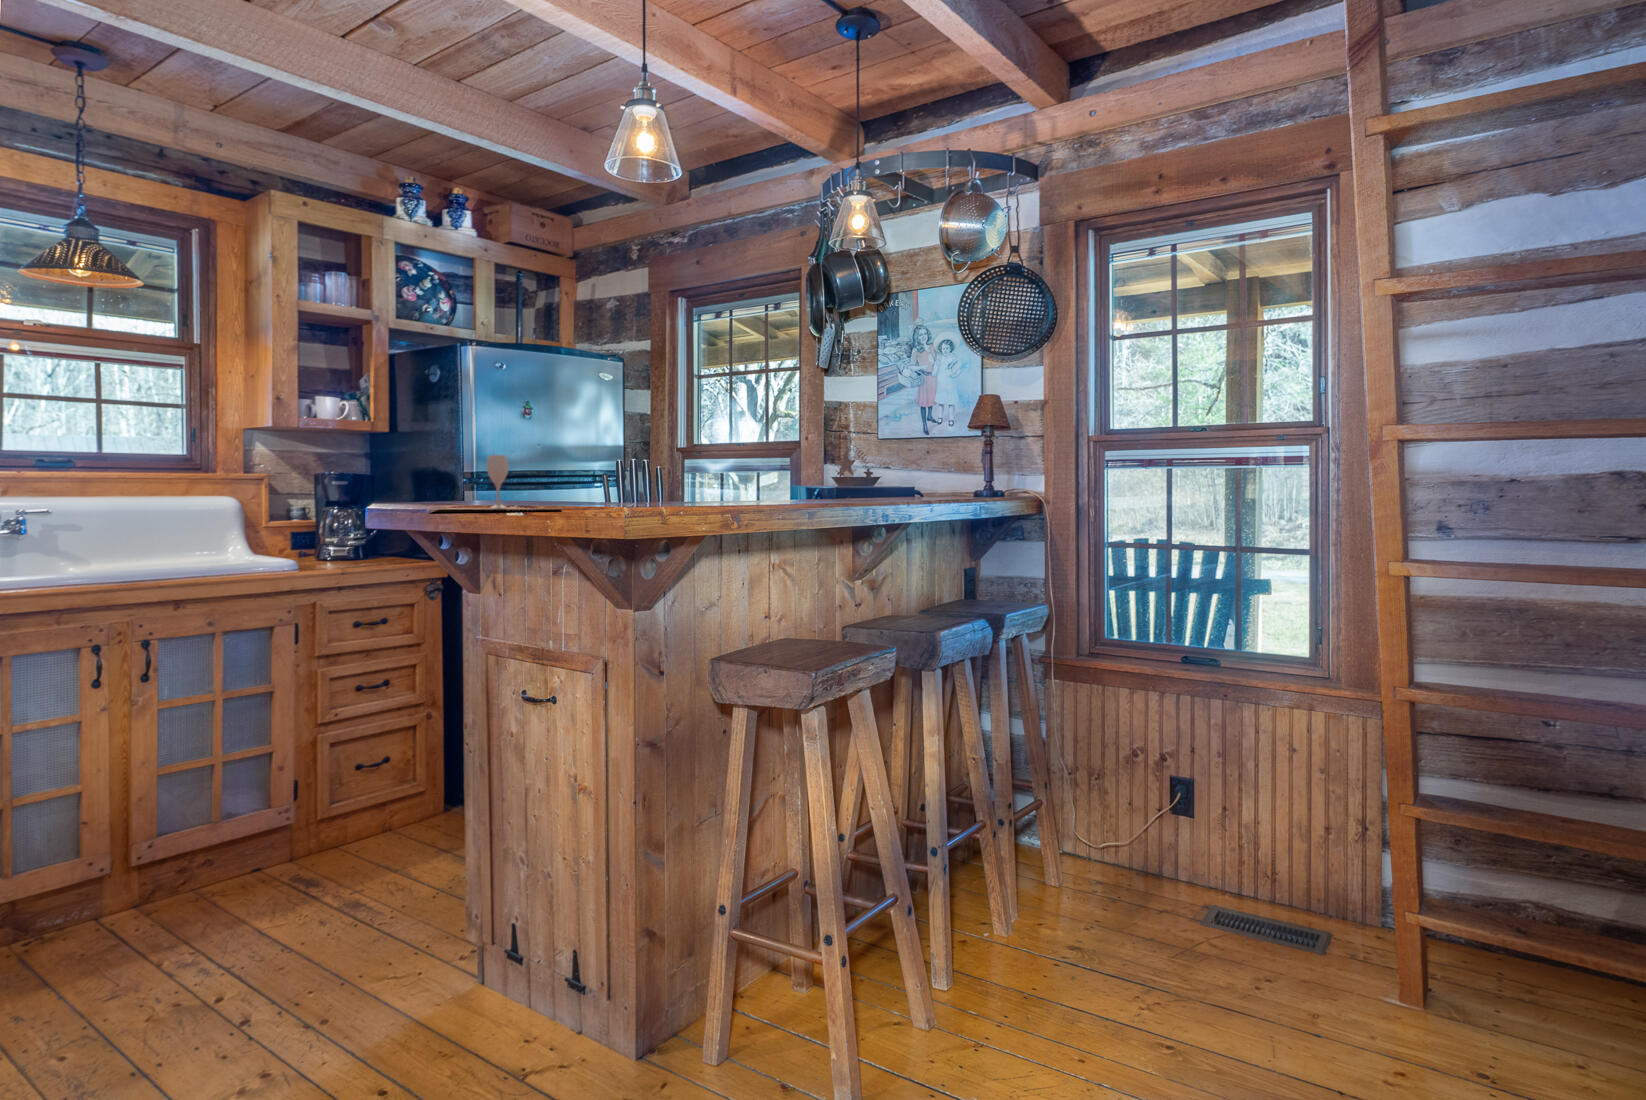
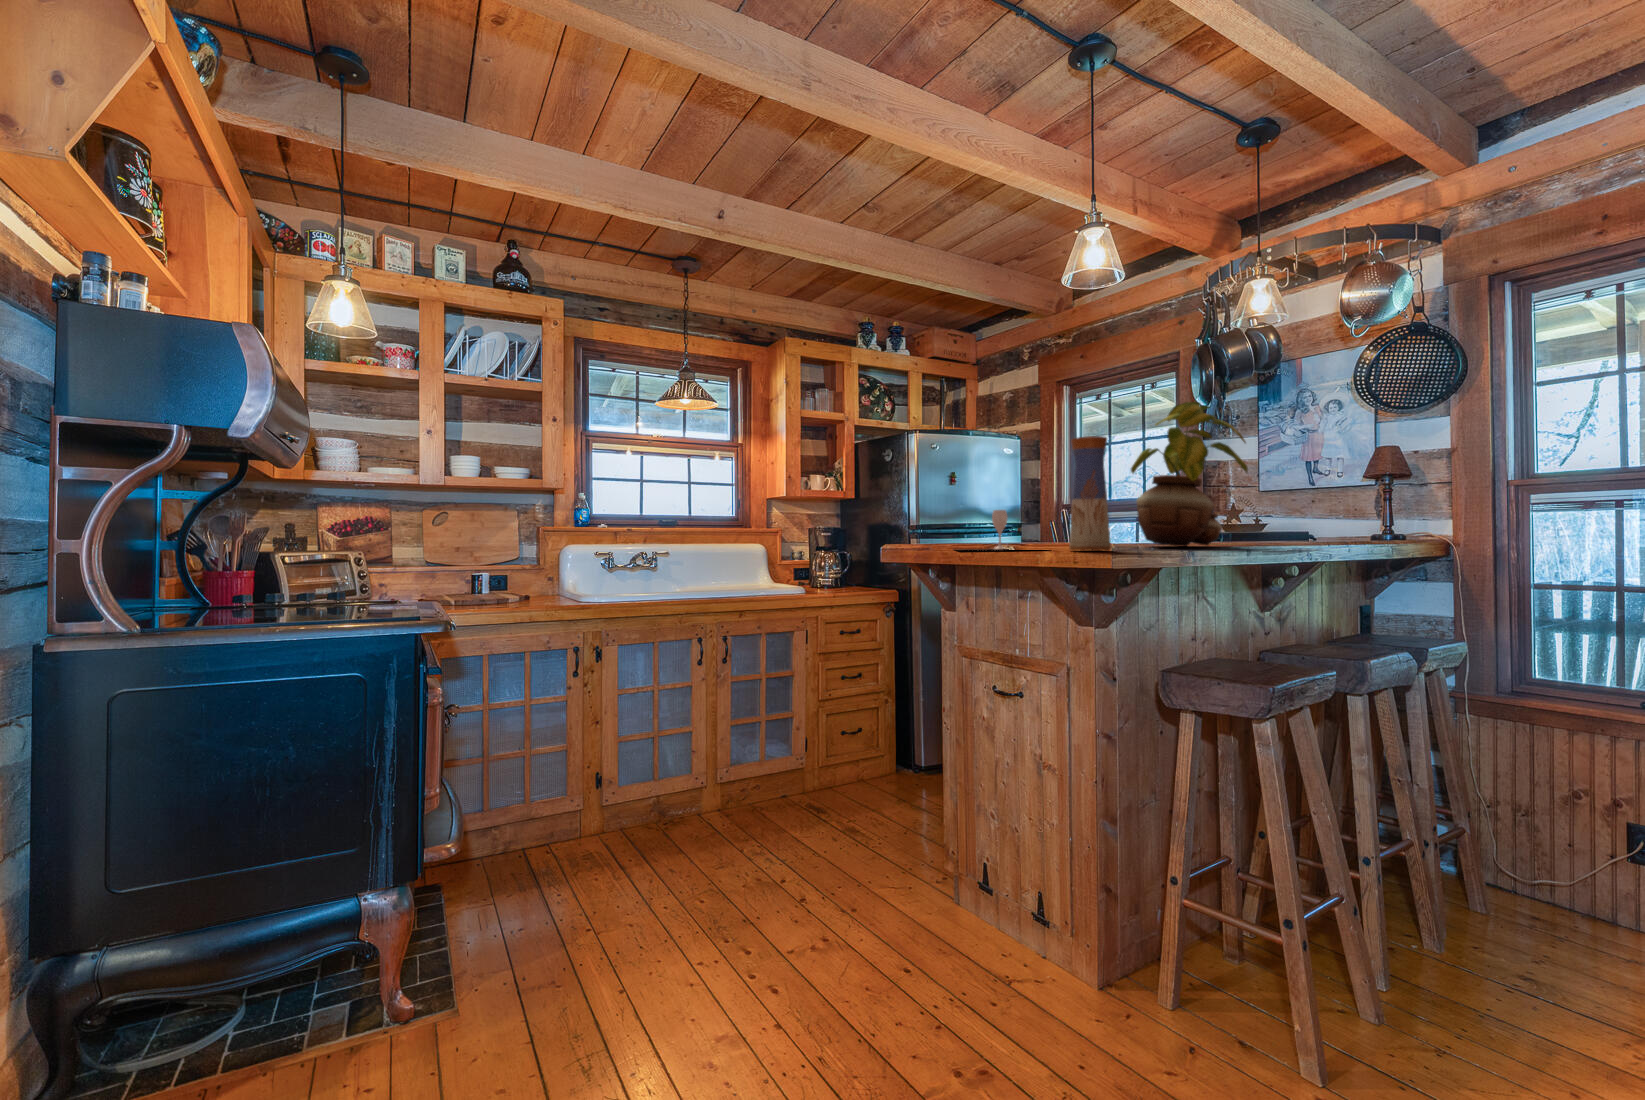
potted plant: none [670,325,798,506] -> present [1131,402,1248,547]
vase: none [573,361,626,512] -> present [1069,436,1111,551]

